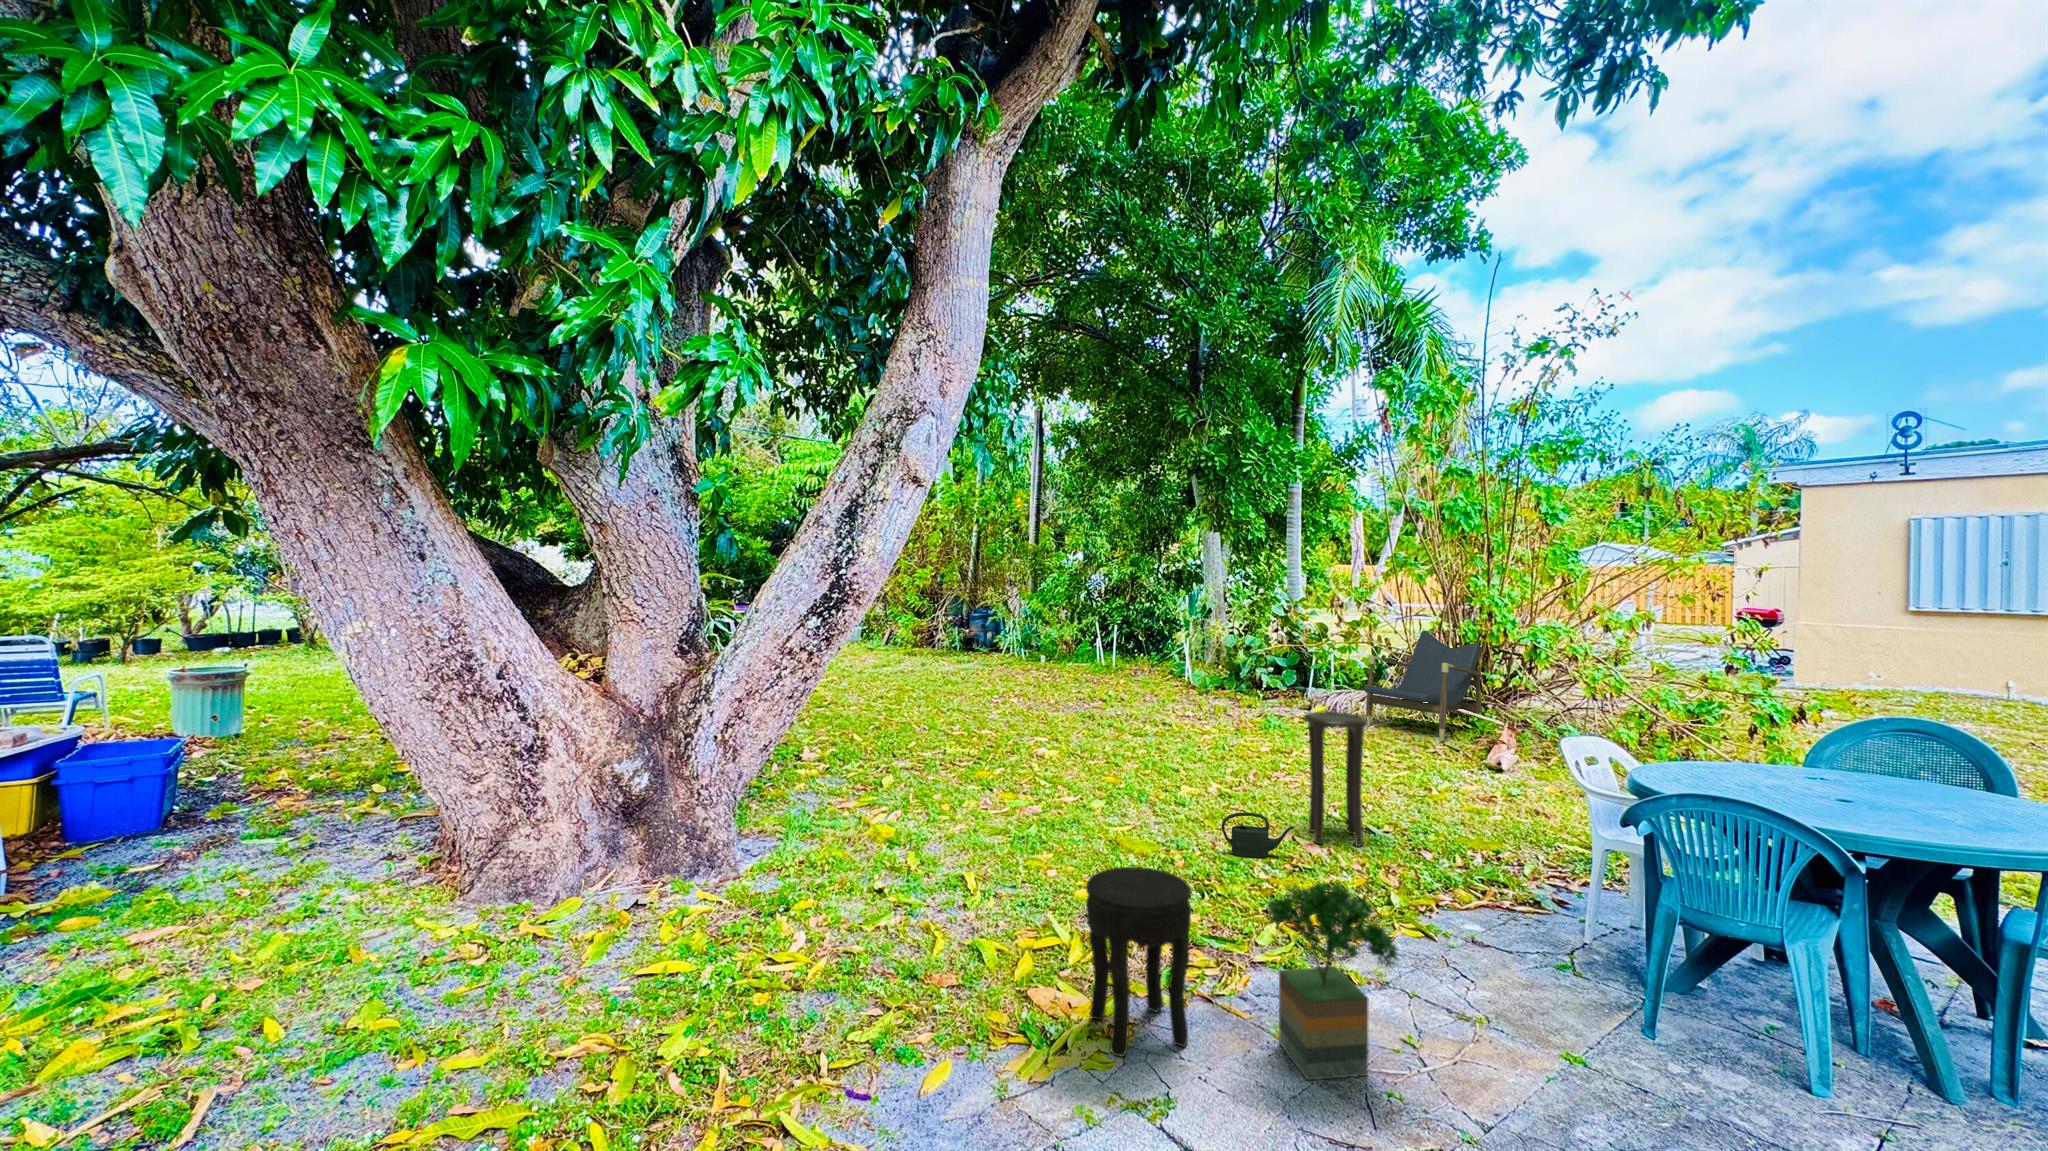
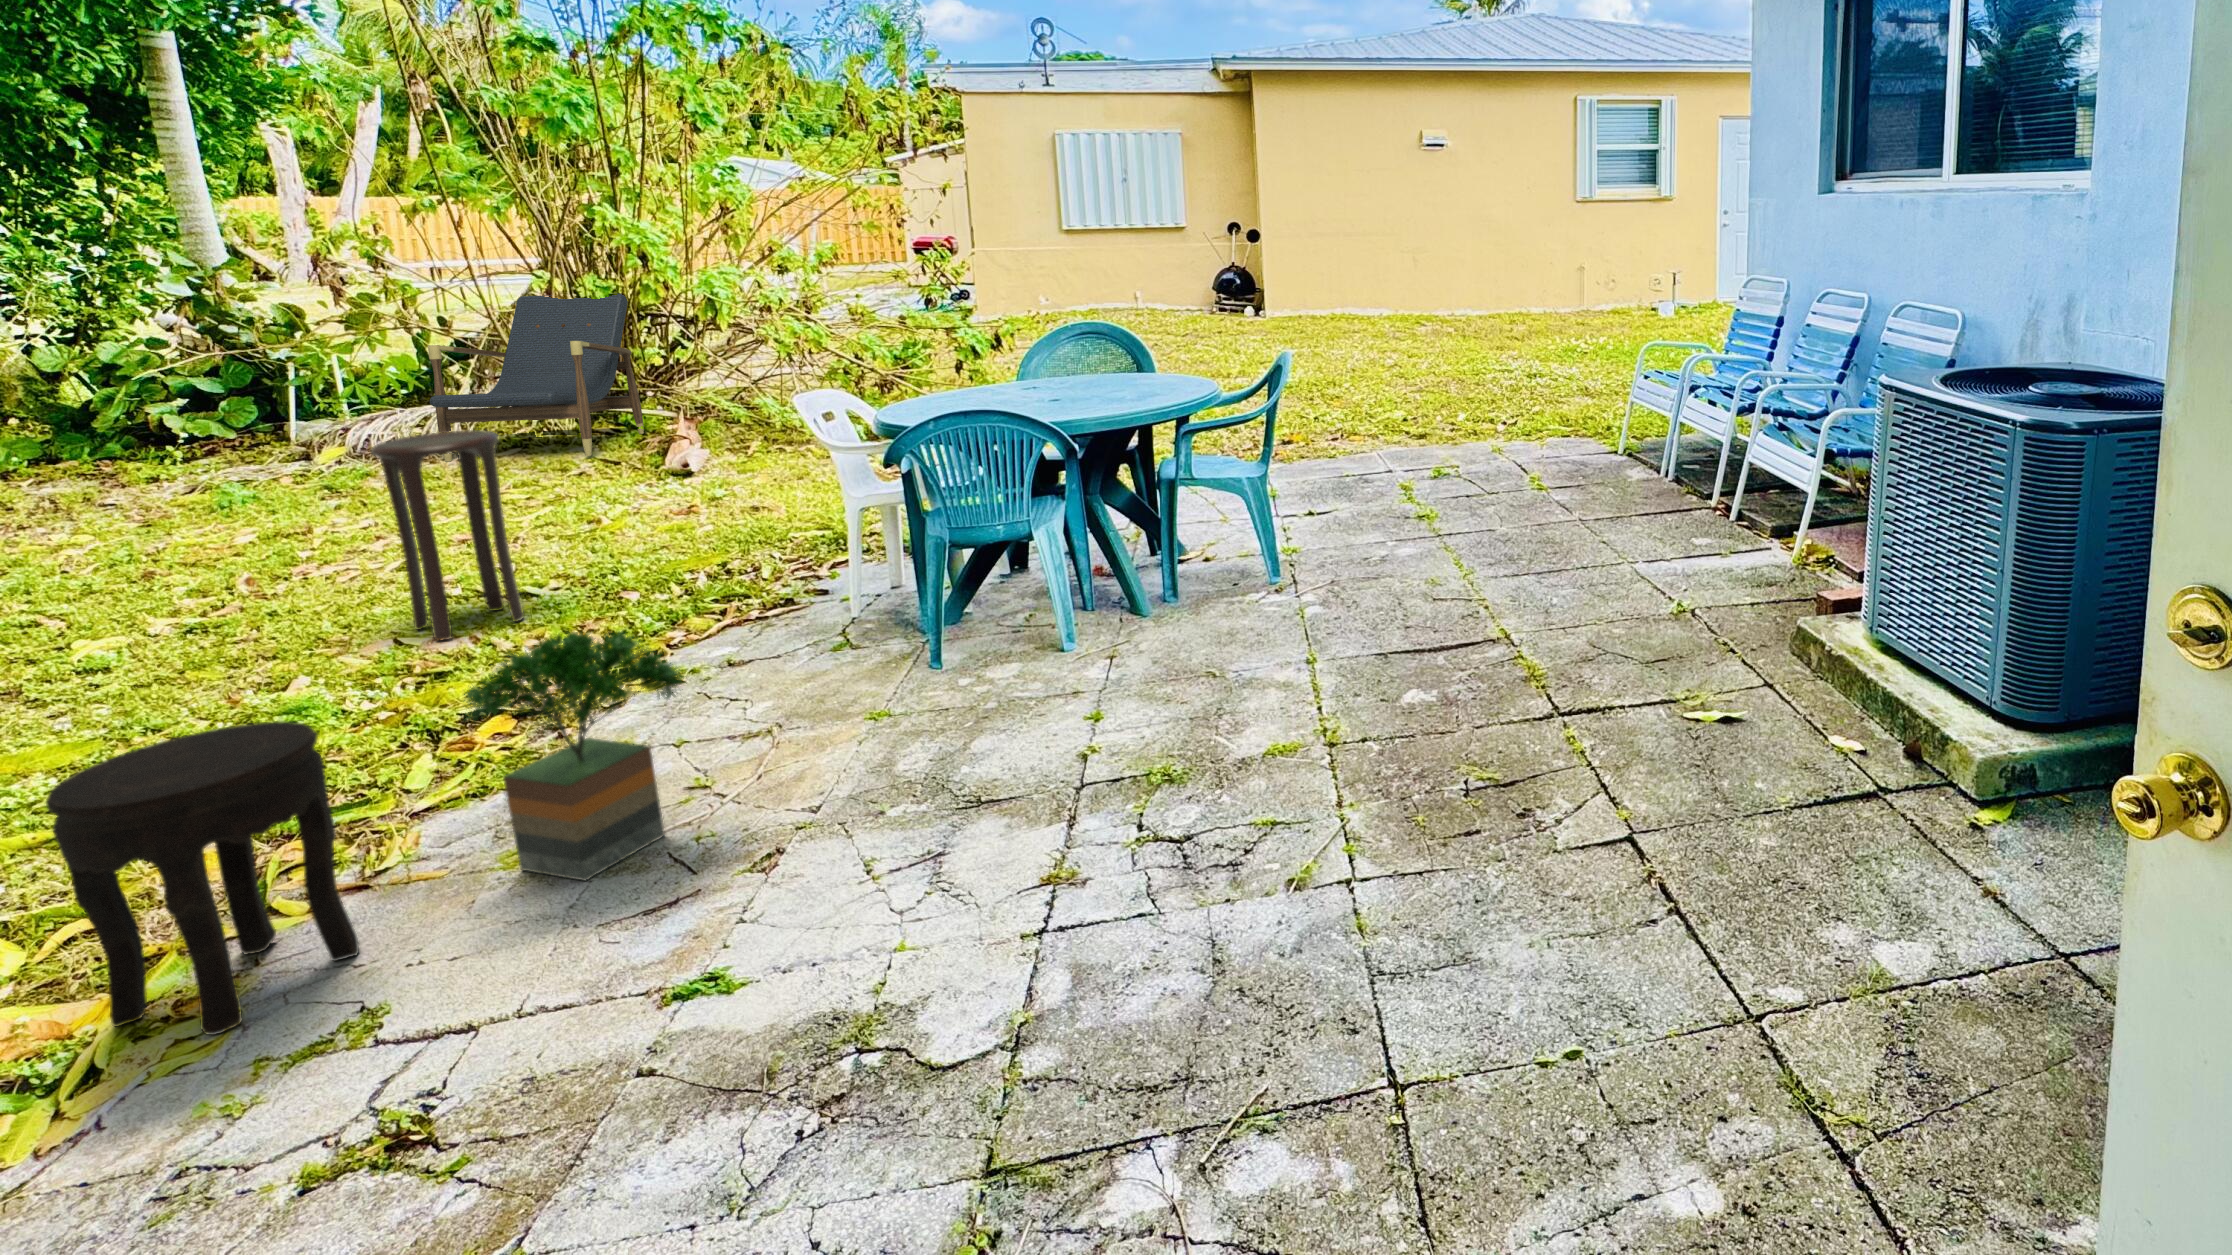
watering can: present [1222,813,1294,857] -> none [235,624,400,707]

